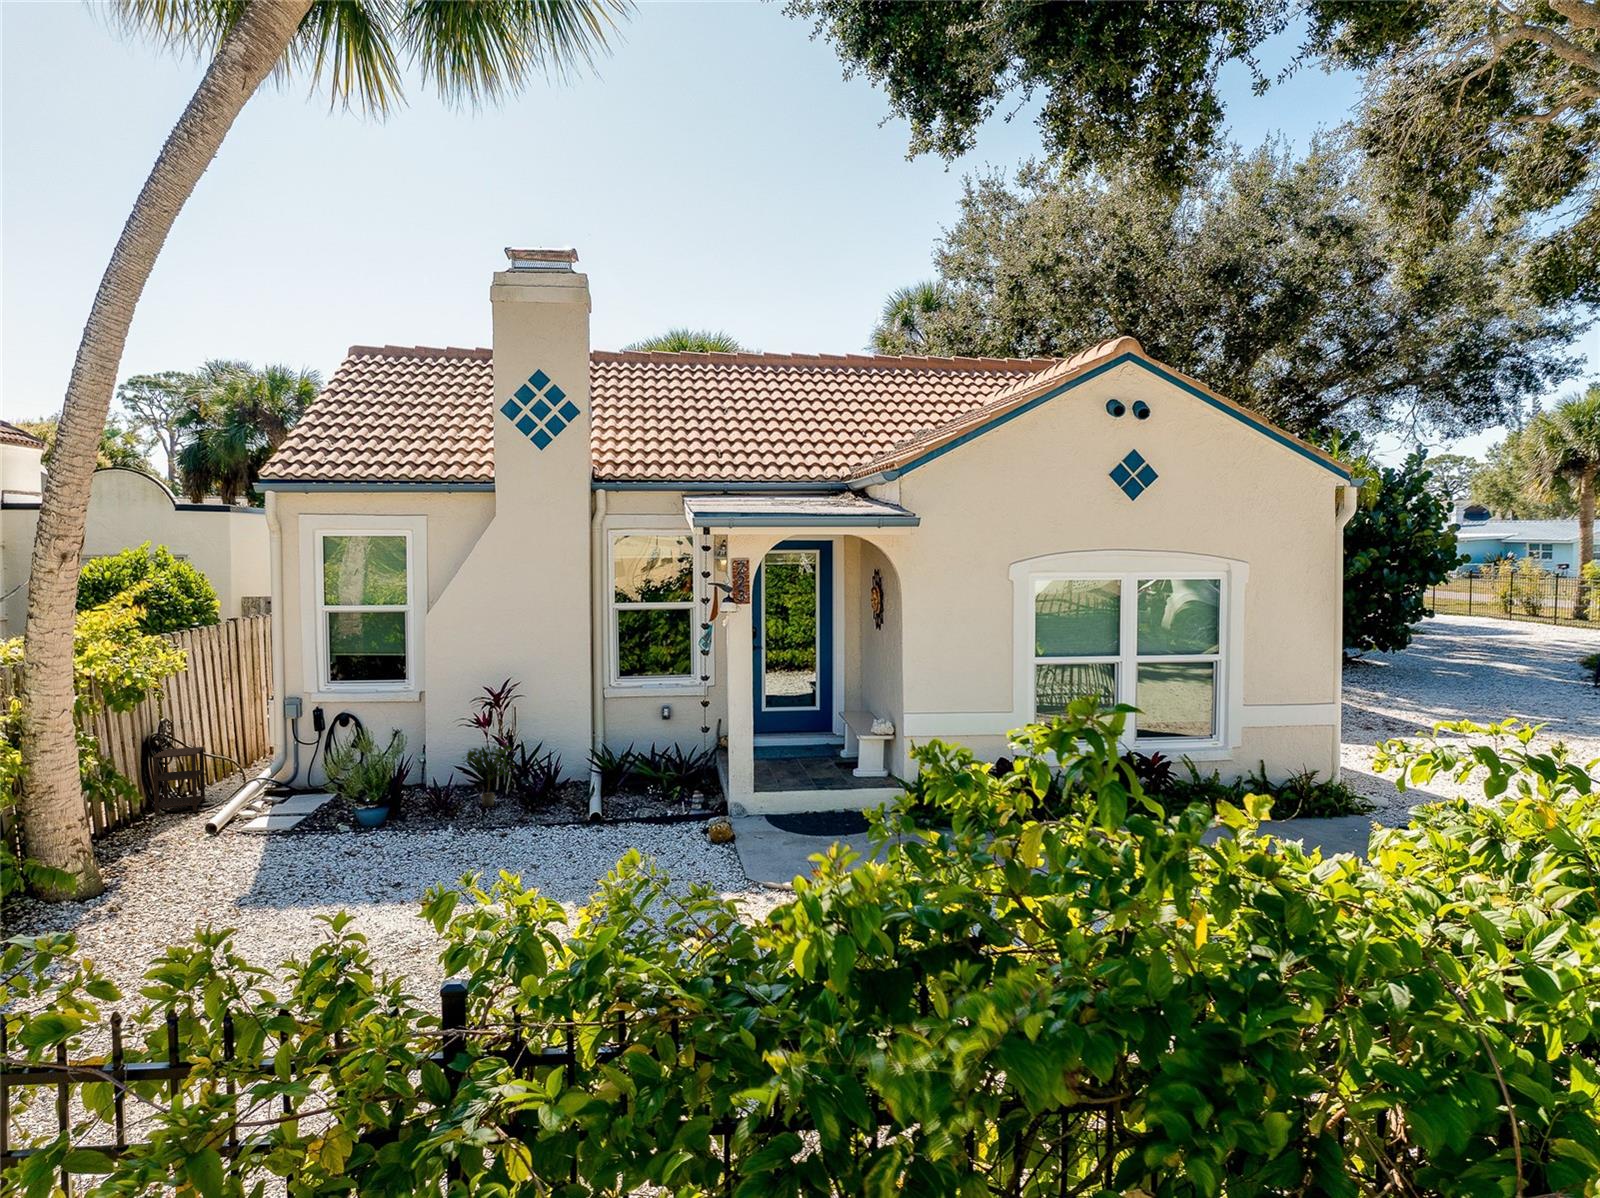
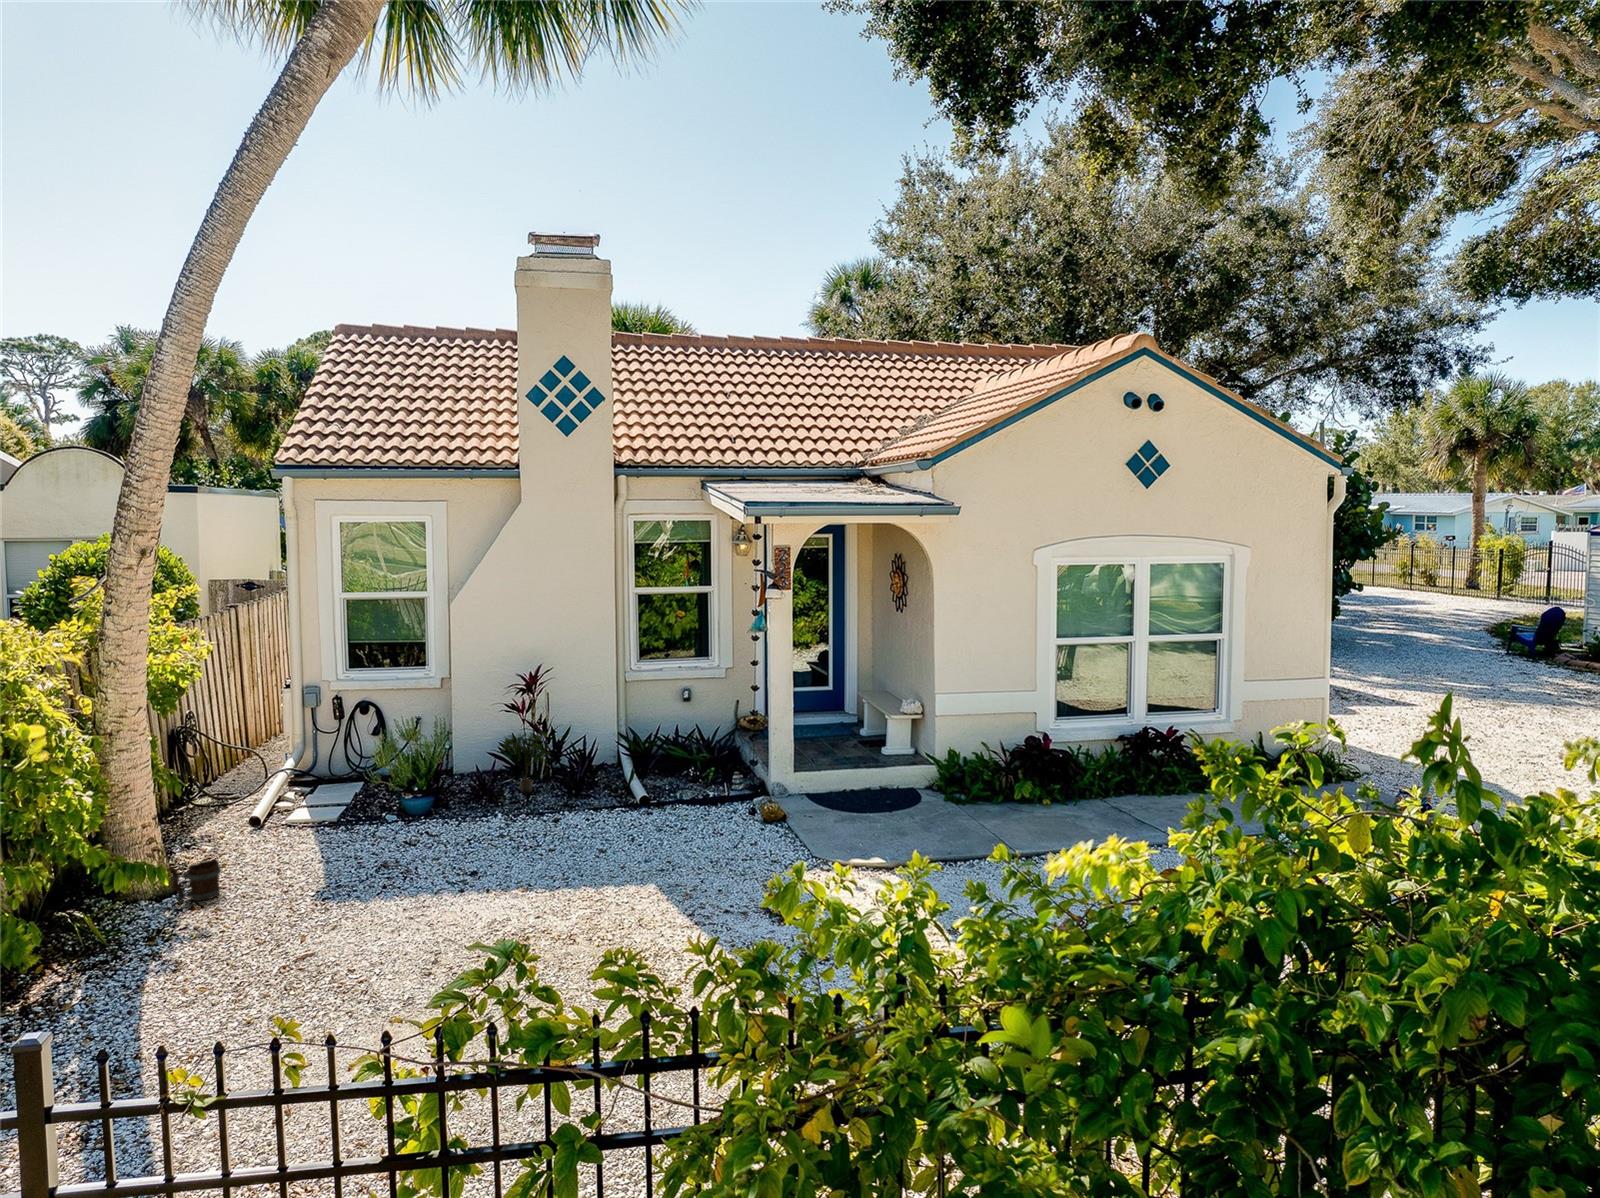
side table: present [153,747,205,815] -> none [178,741,227,813]
bucket: none [93,861,147,902] -> present [169,858,221,901]

